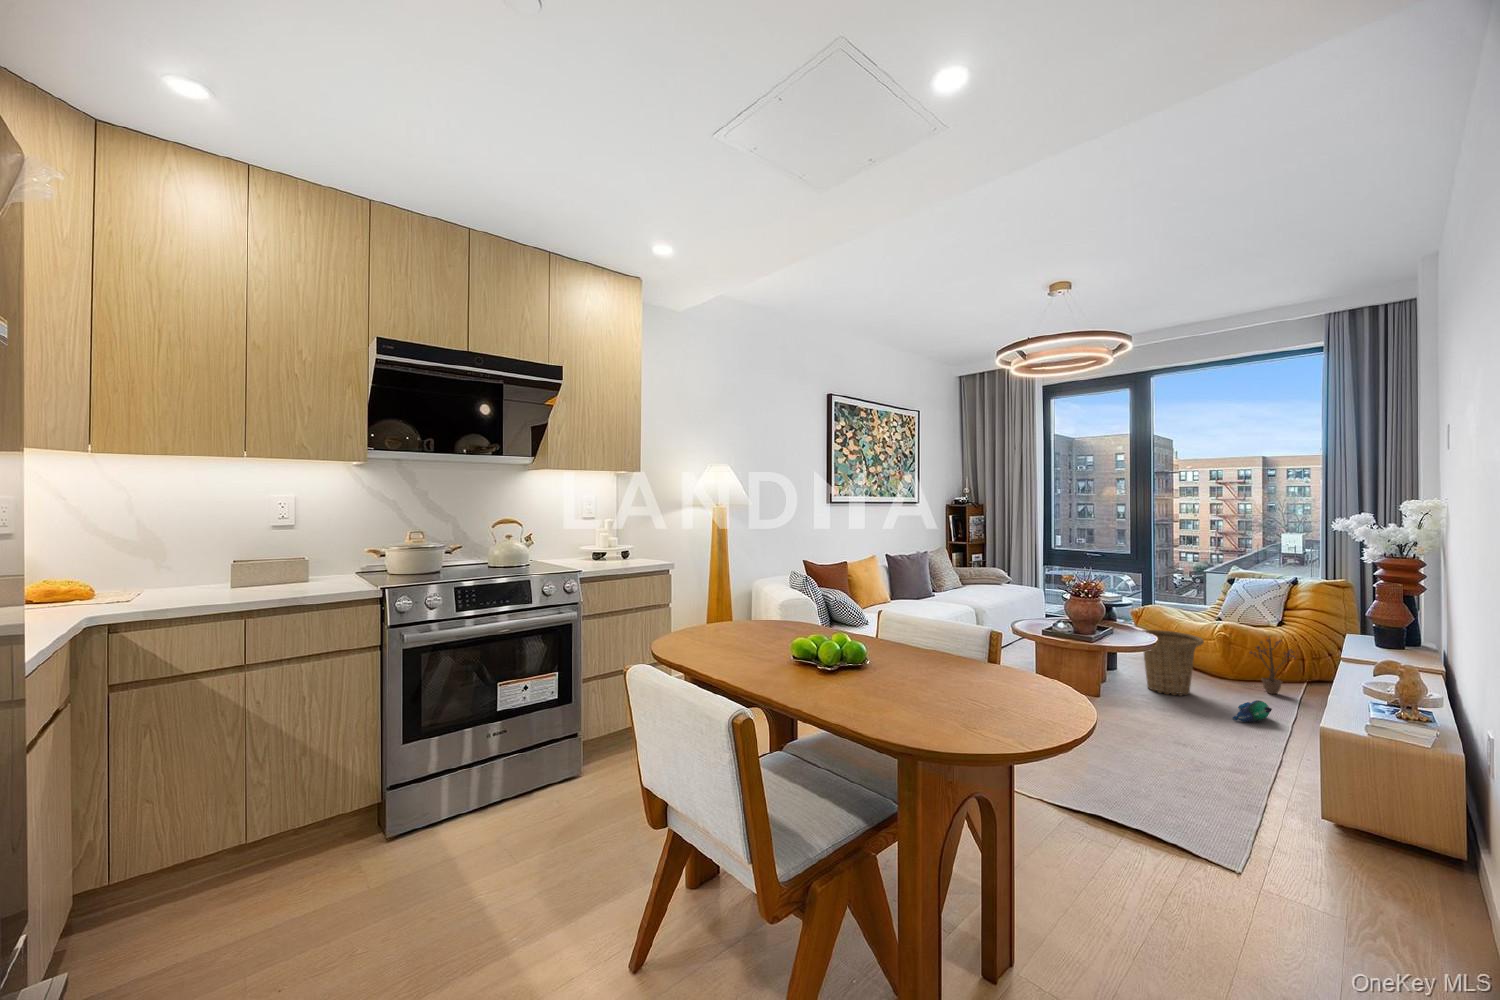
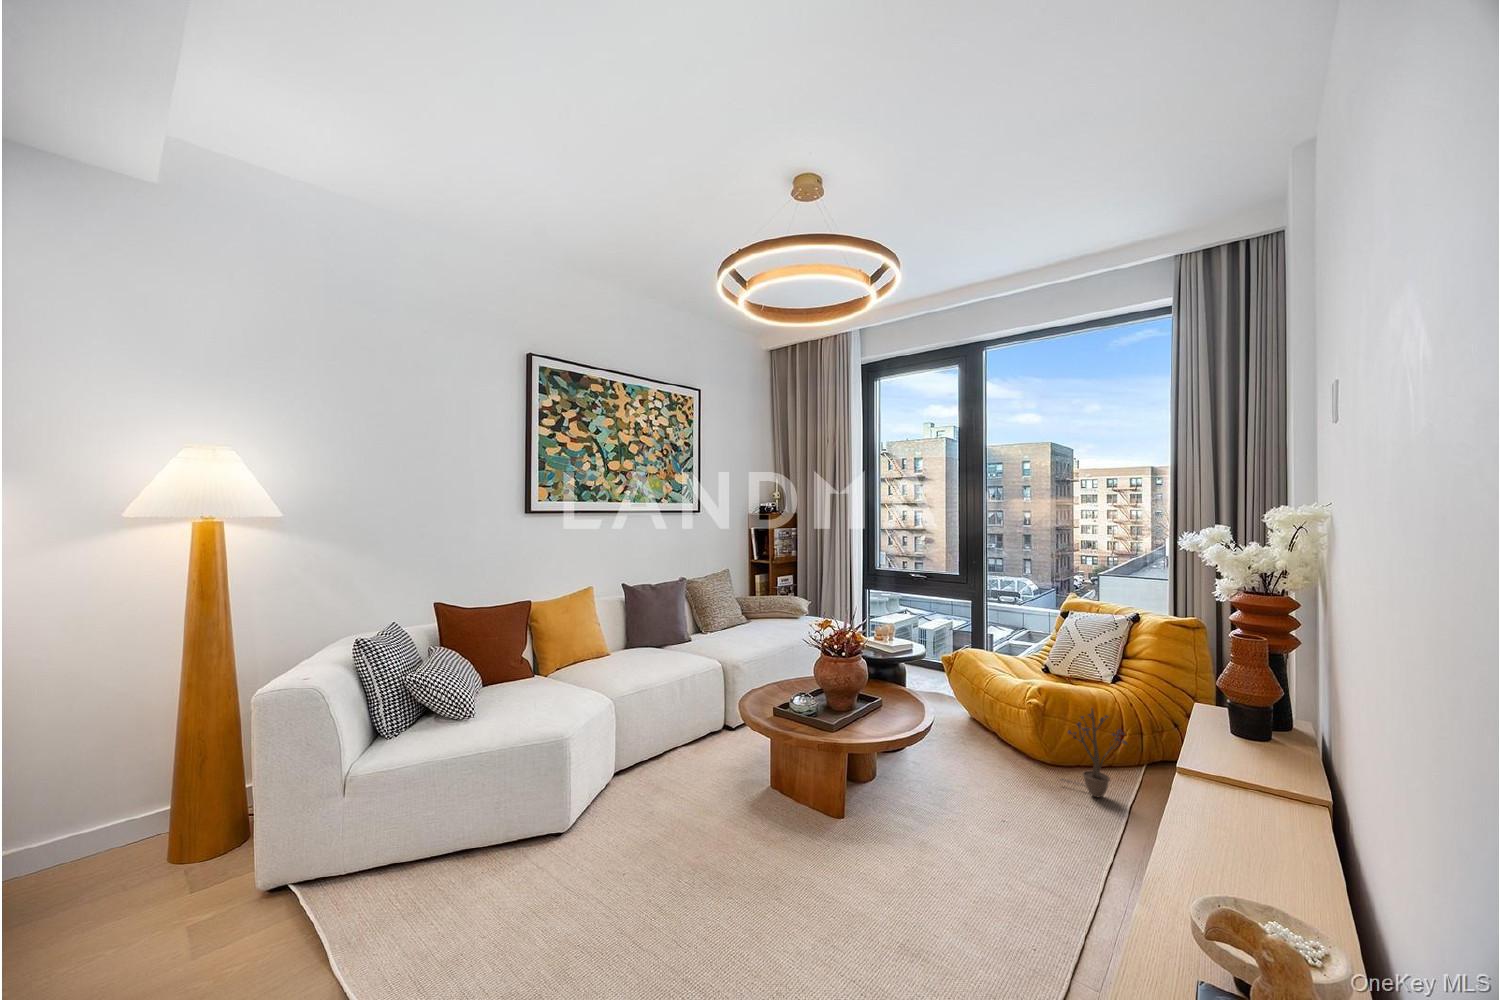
basket: present [1142,630,1204,695] -> none [905,700,997,810]
plush toy: present [1232,700,1272,722] -> none [1019,826,1079,873]

